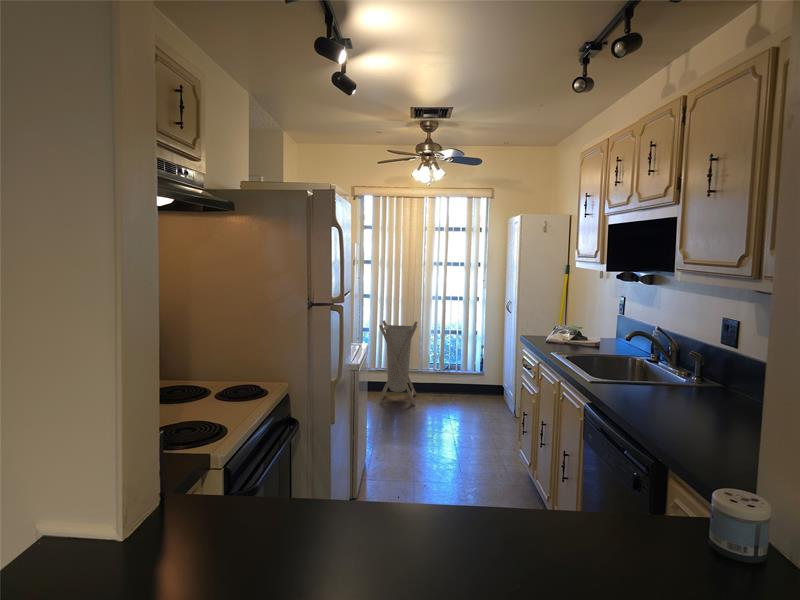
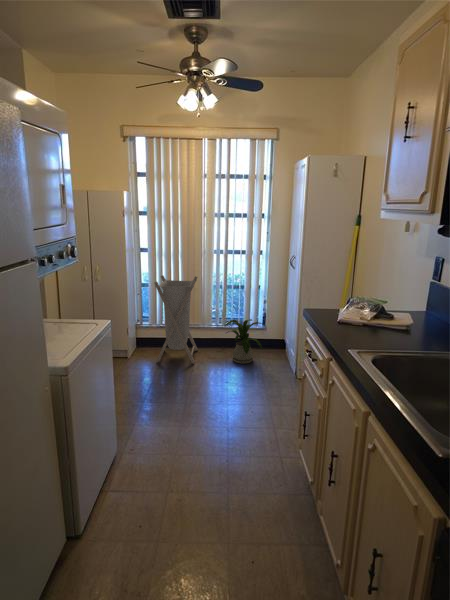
house plant: none [443,361,484,406] -> present [226,319,262,364]

